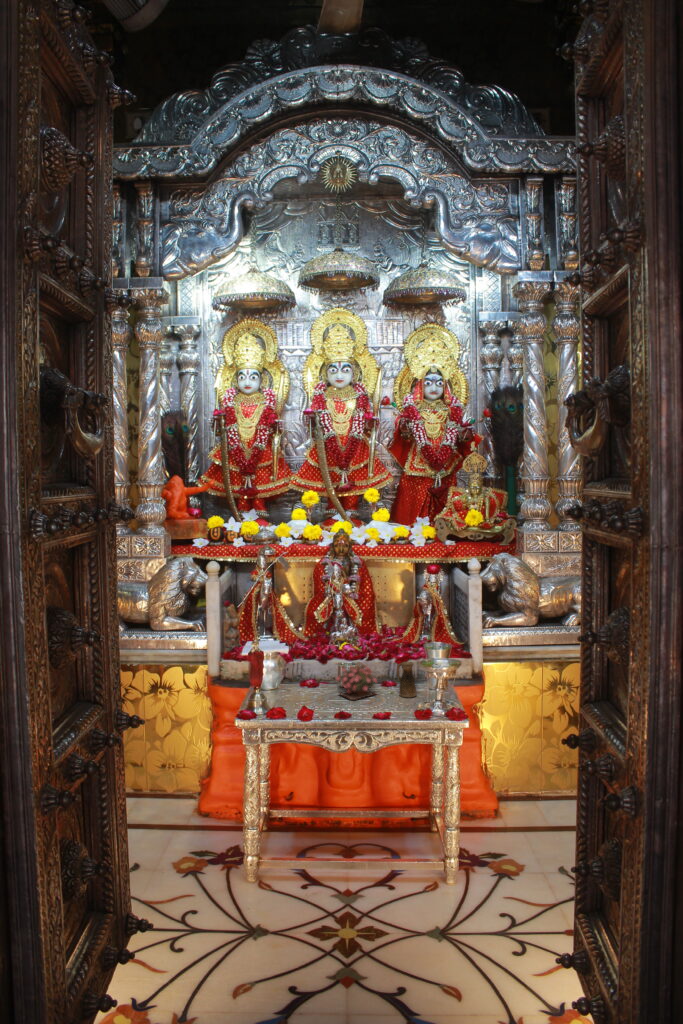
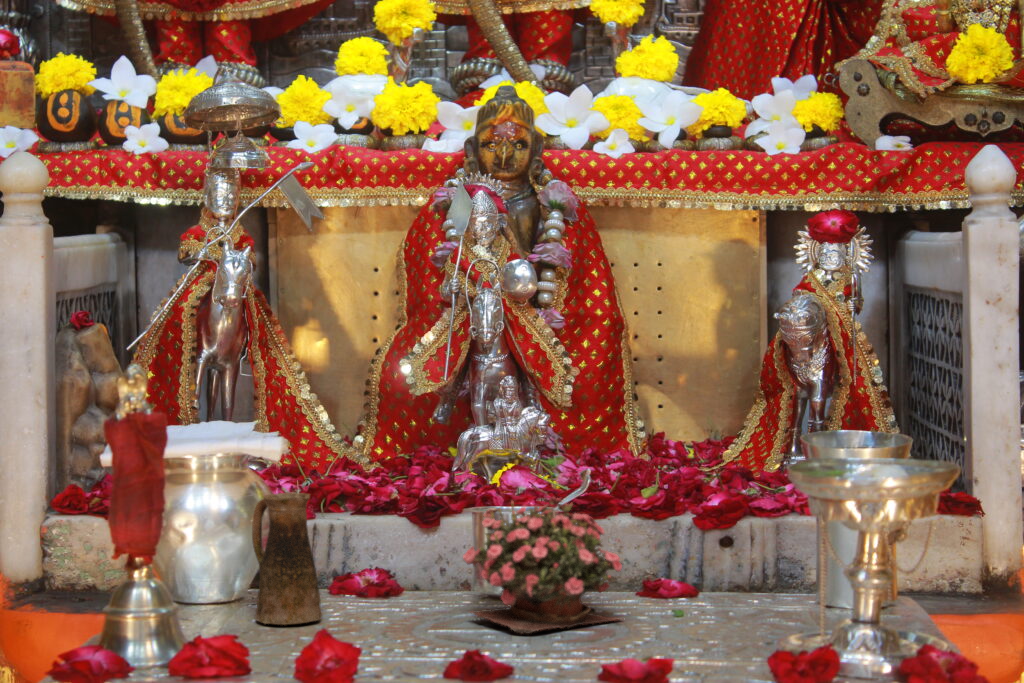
pitcher: present [397,662,416,697] -> present [252,493,322,625]

